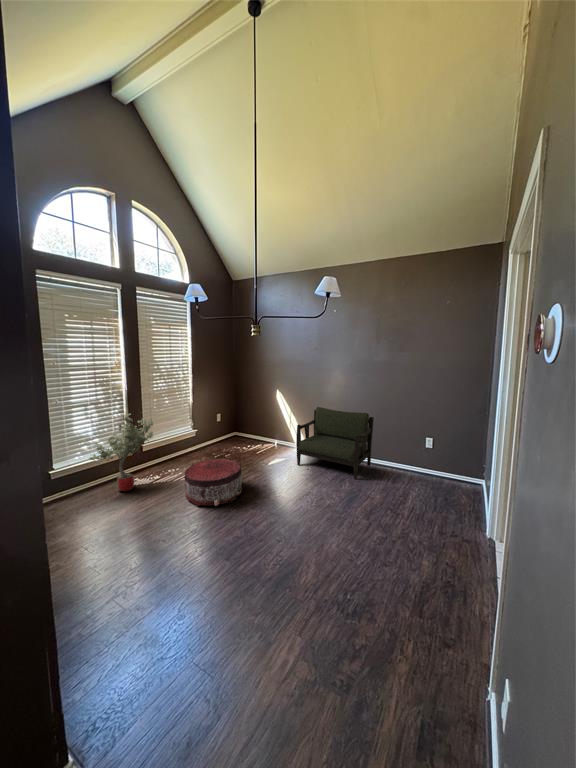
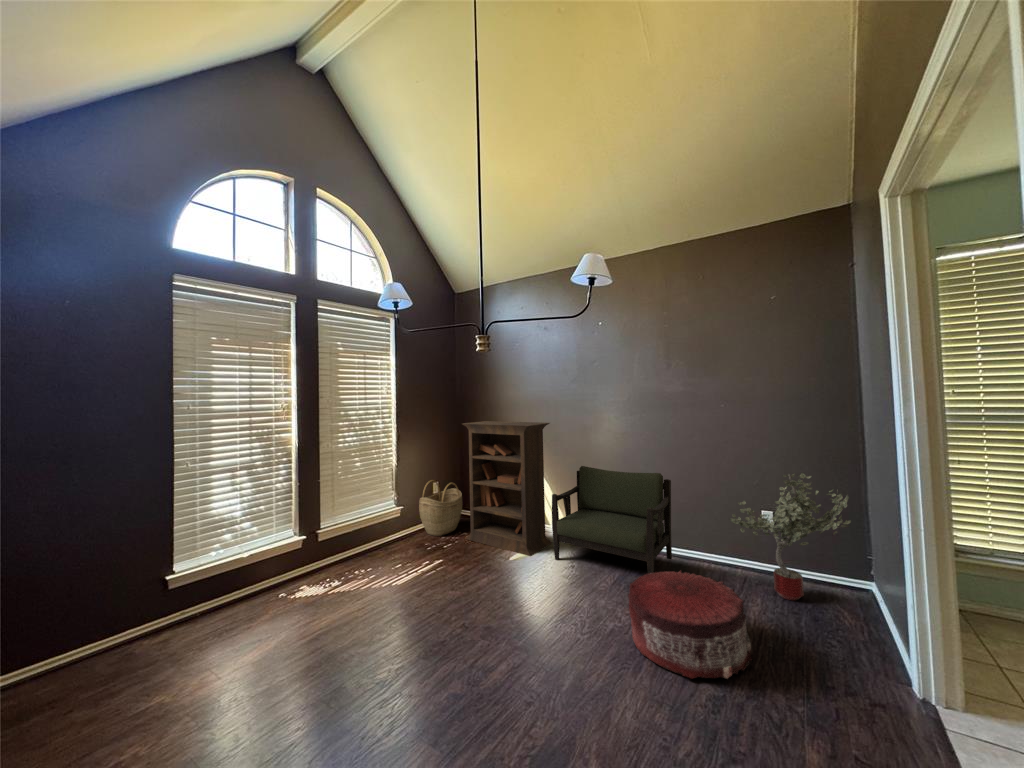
bookcase: none [237,375,298,463] -> present [462,421,553,556]
potted tree: present [89,413,153,492] -> present [731,473,851,600]
woven basket: none [208,413,237,450] -> present [419,480,462,536]
pouf: present [184,459,242,506] -> present [628,571,753,679]

